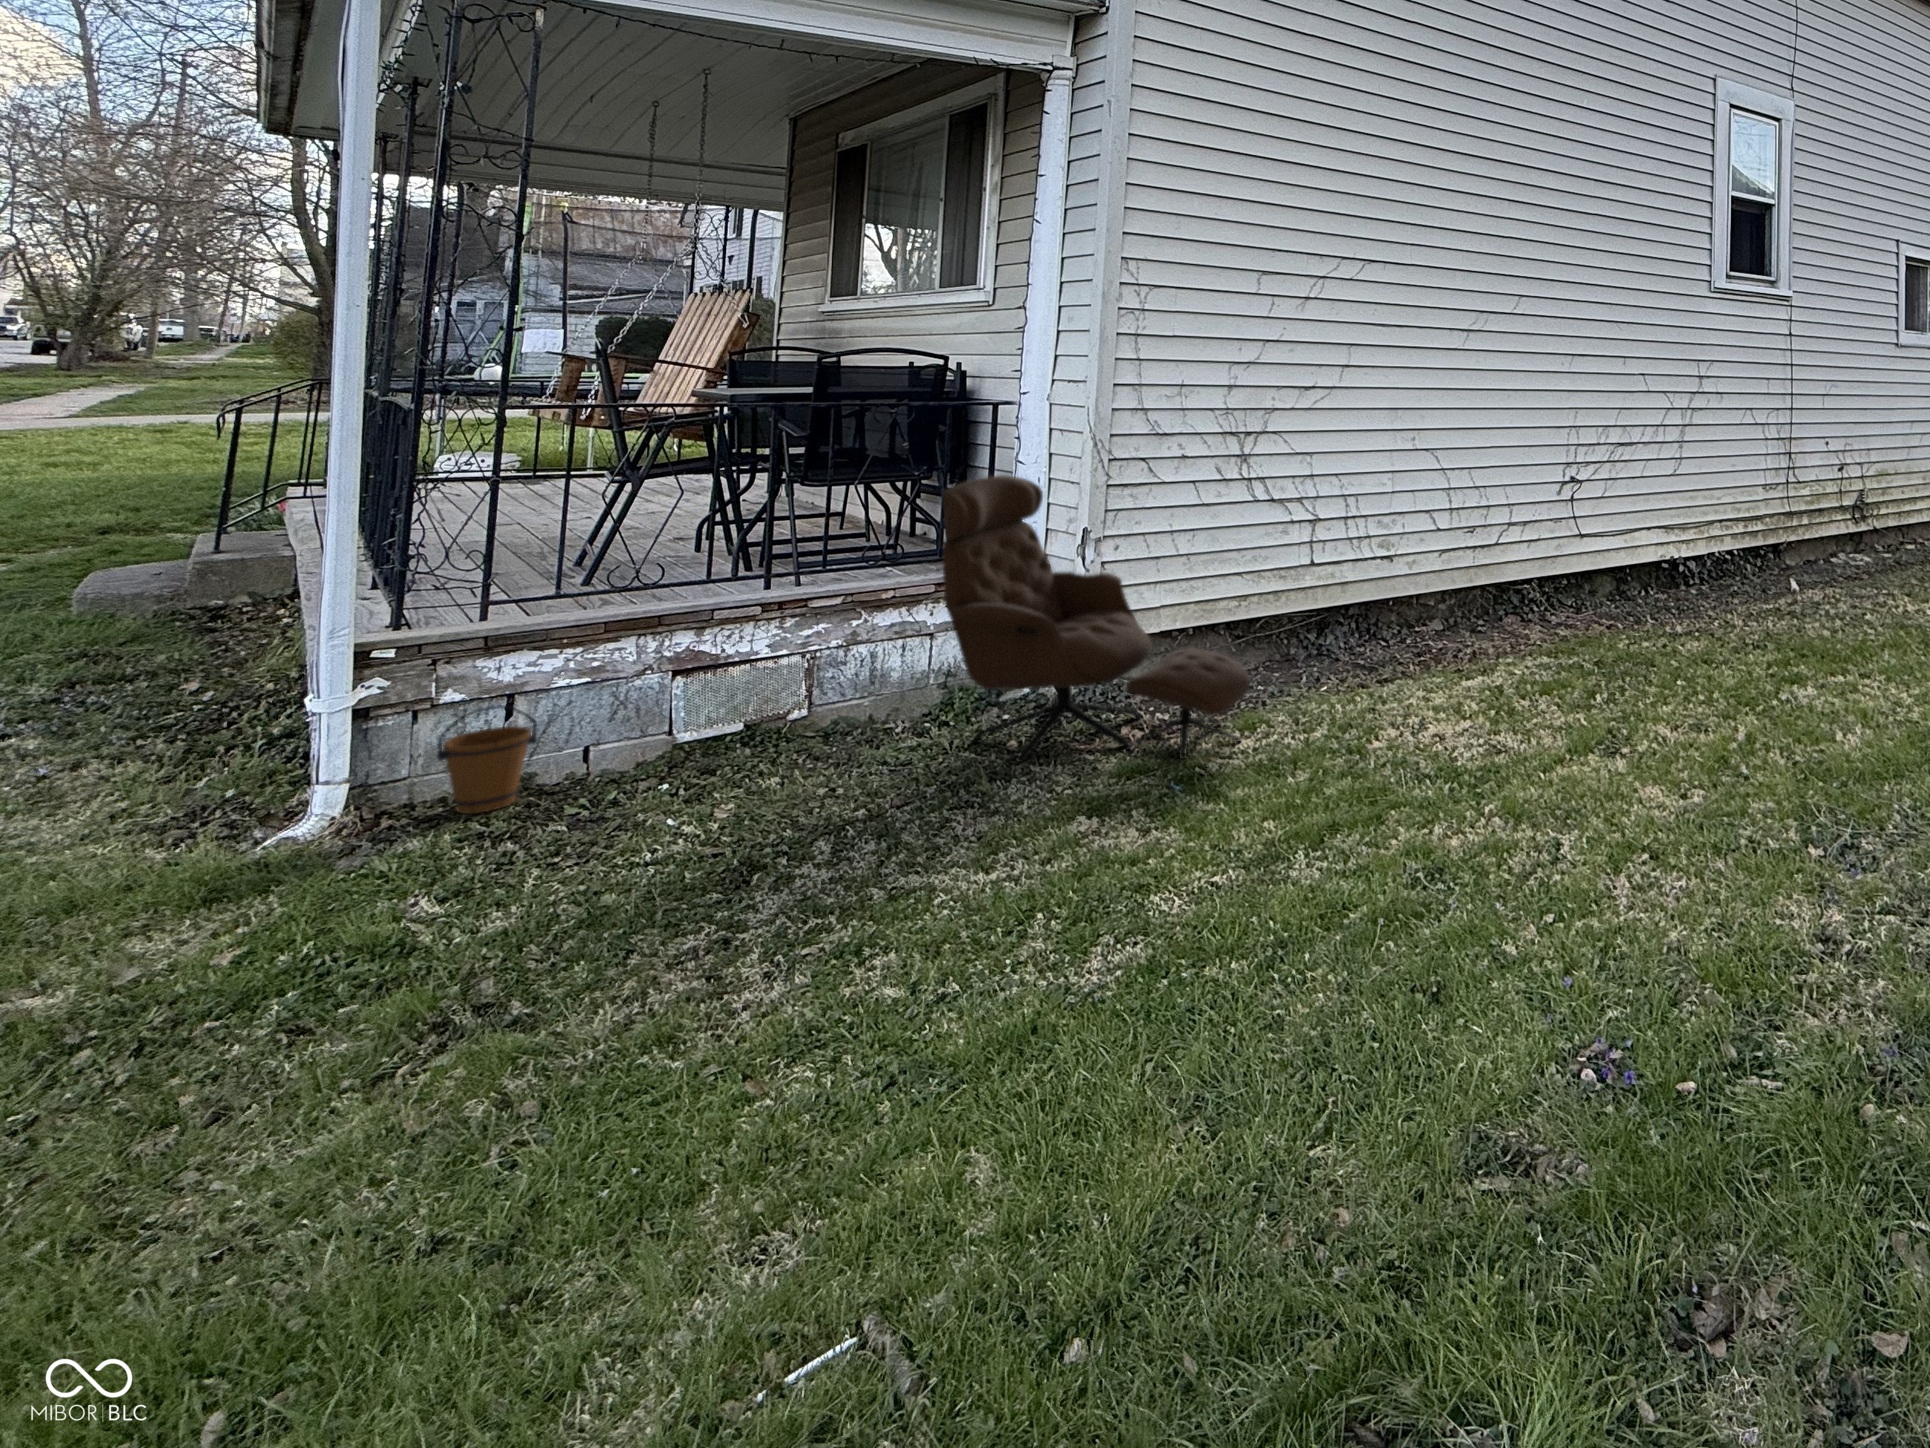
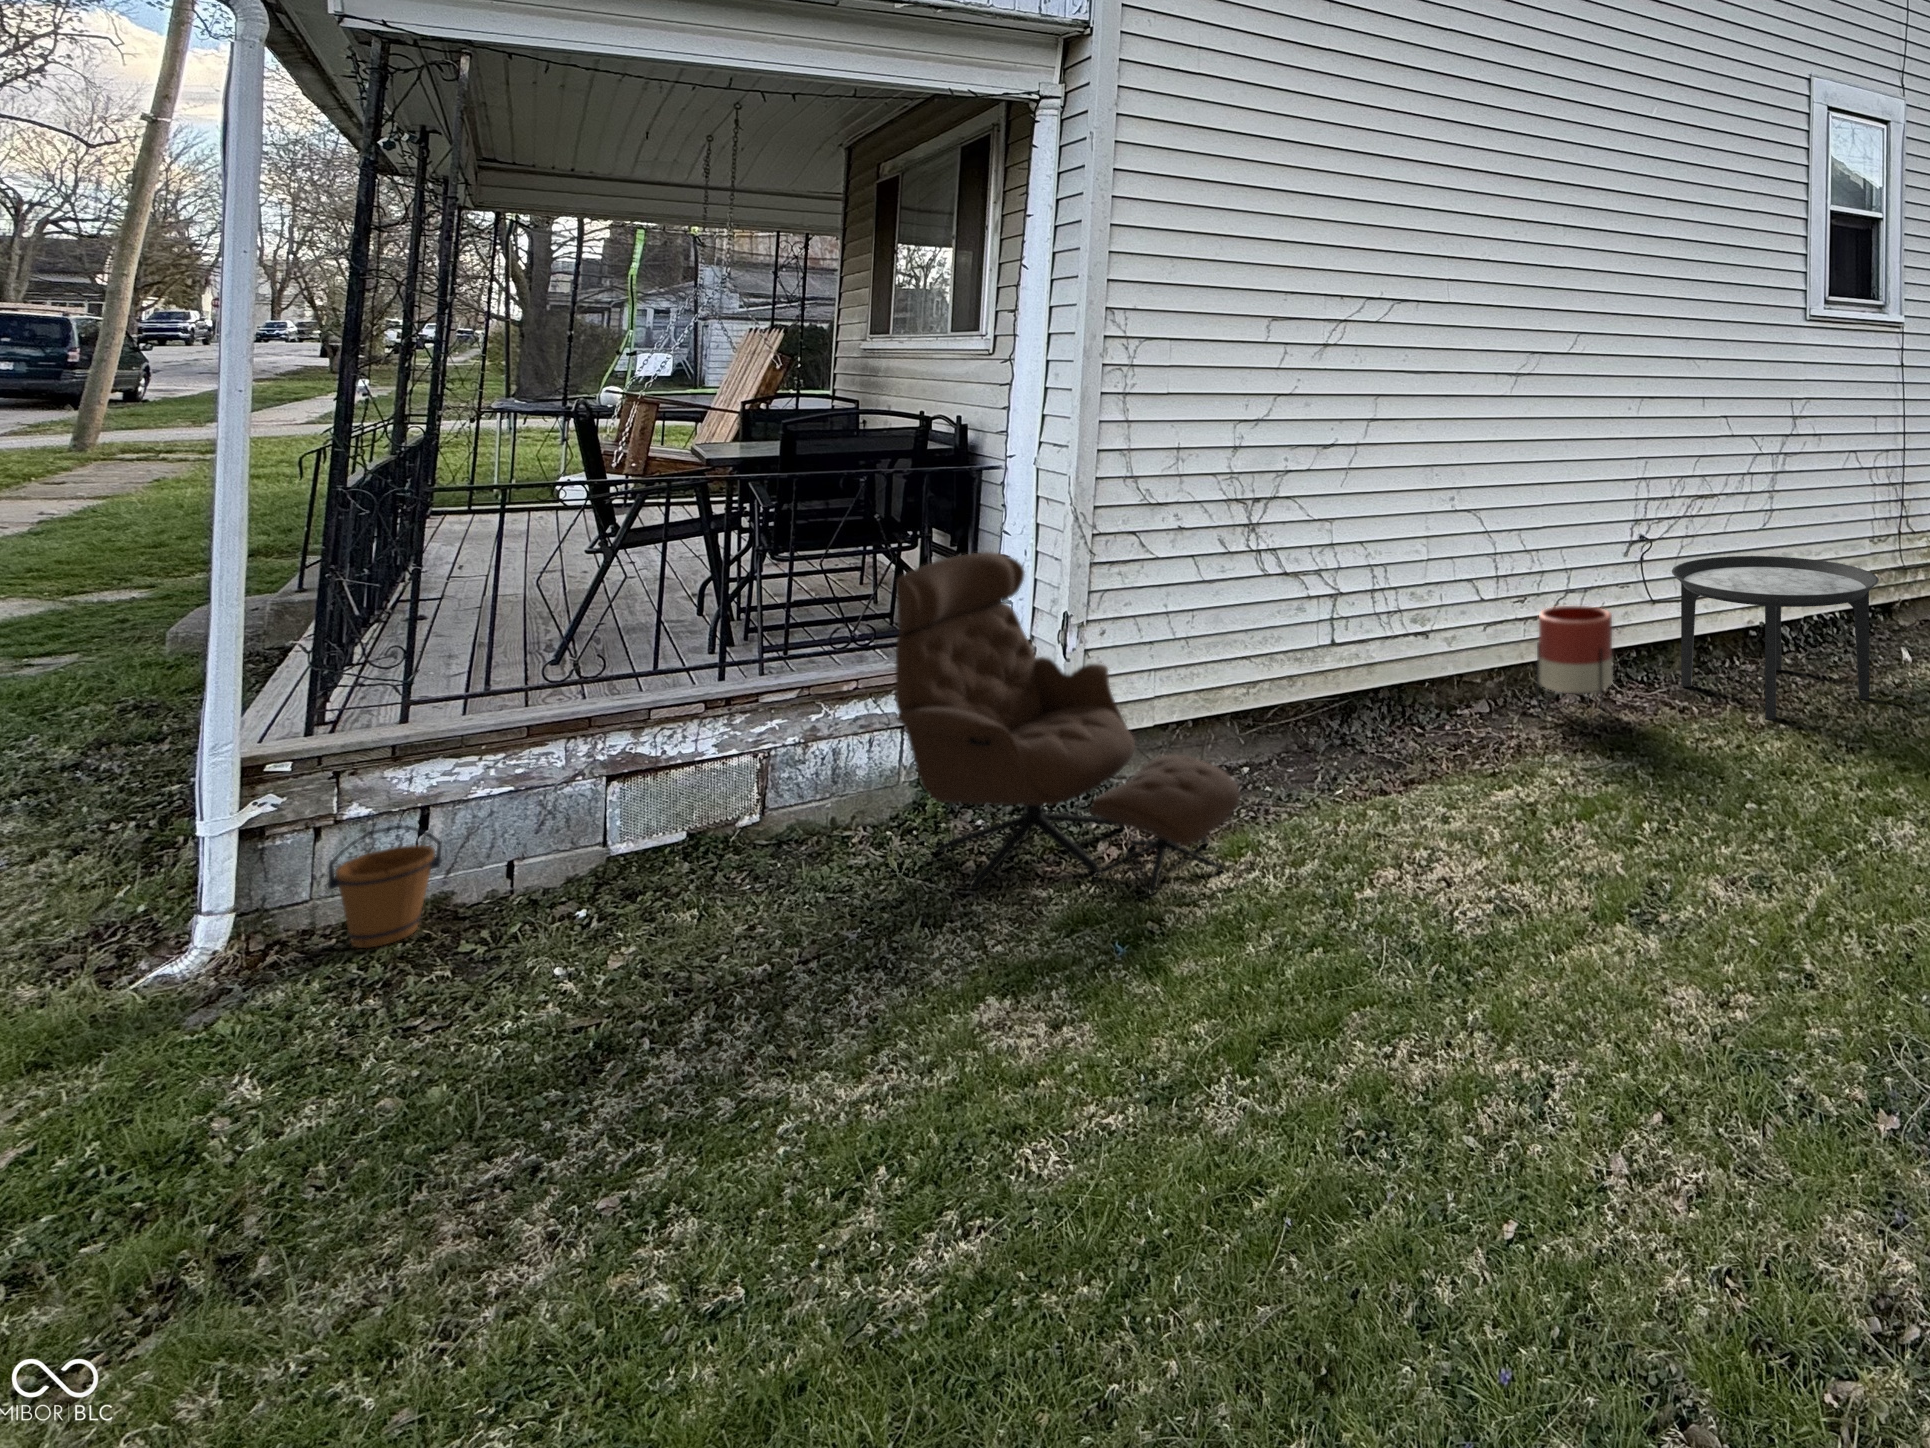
round table: none [1599,498,1777,630] -> present [1672,556,1879,720]
planter: none [1484,537,1551,637] -> present [1537,606,1613,703]

